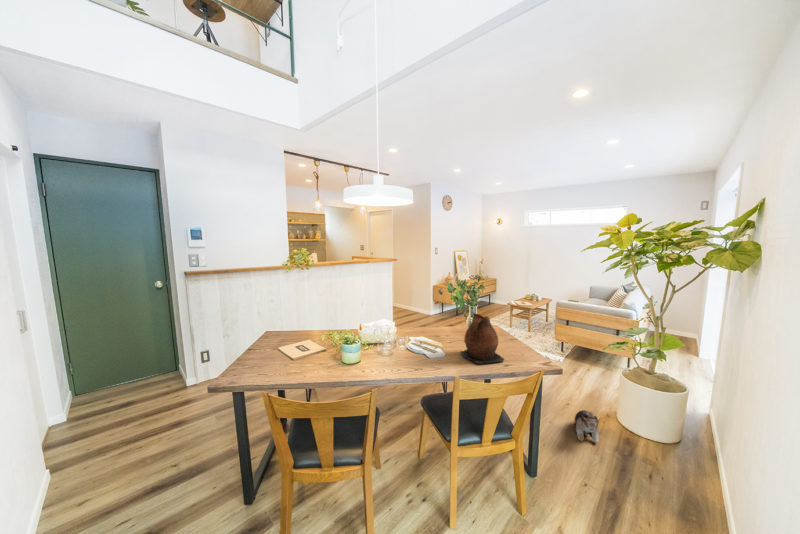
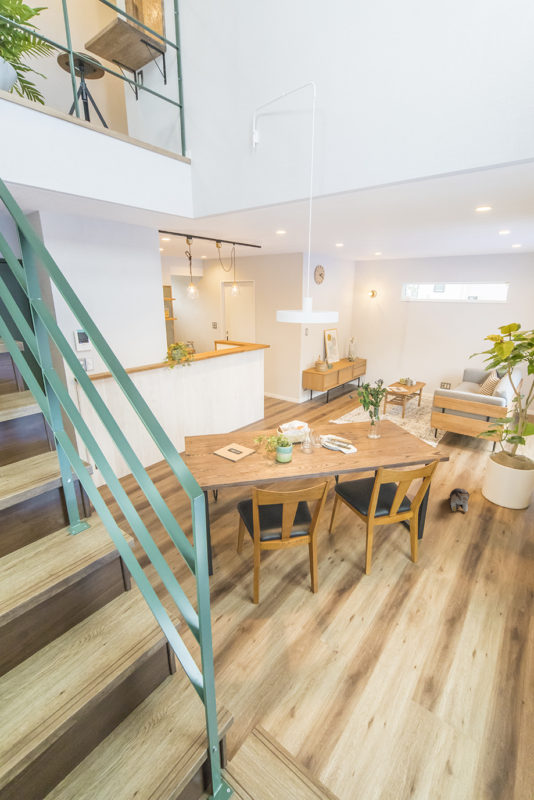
ceramic pitcher: present [461,313,504,363] -> none [368,418,406,458]

